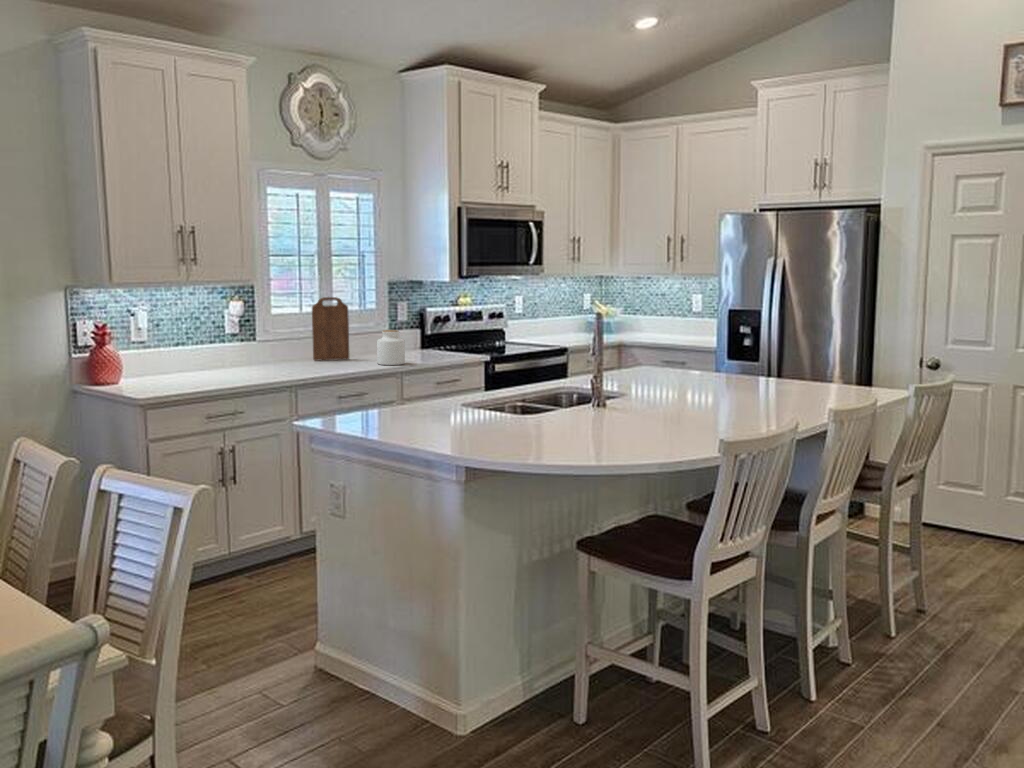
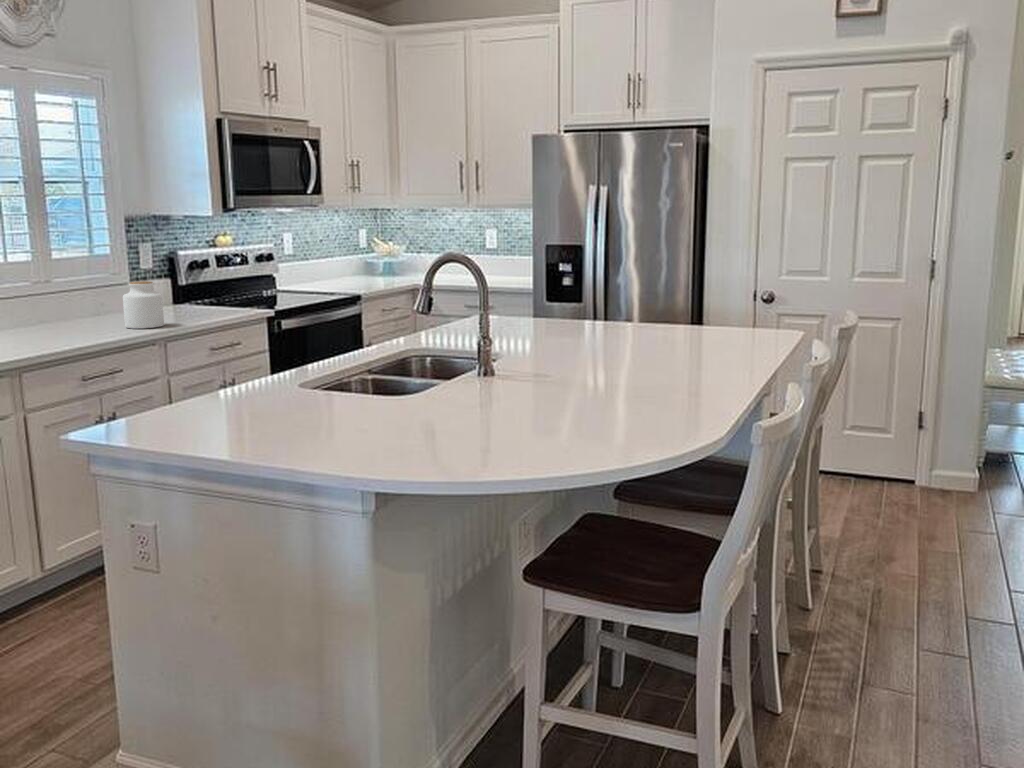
cutting board: present [312,297,349,361] -> none [20,239,81,327]

